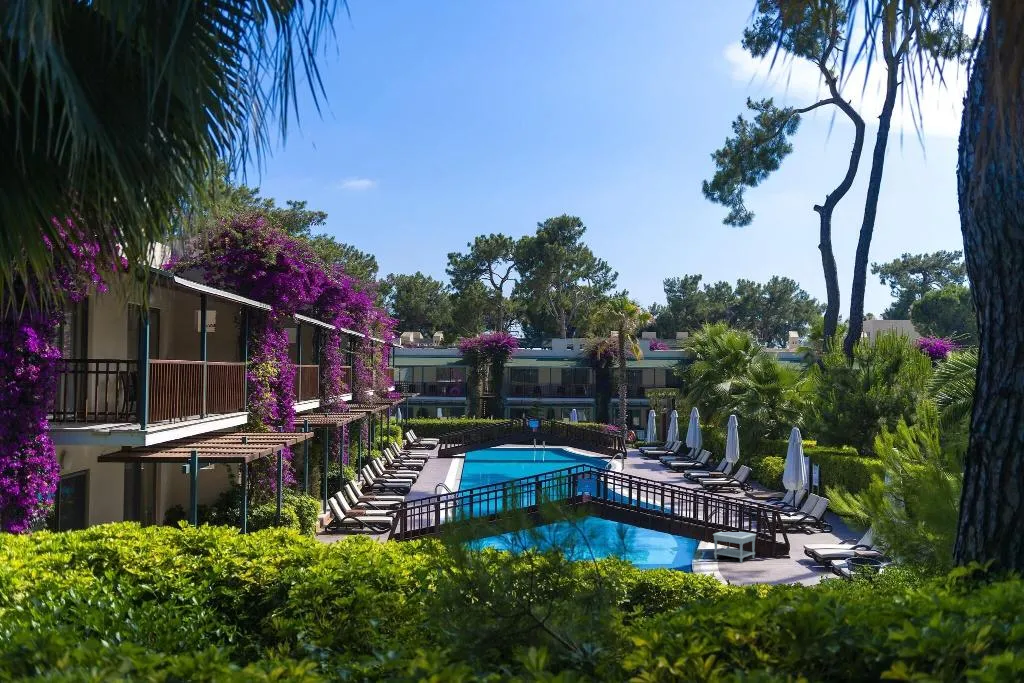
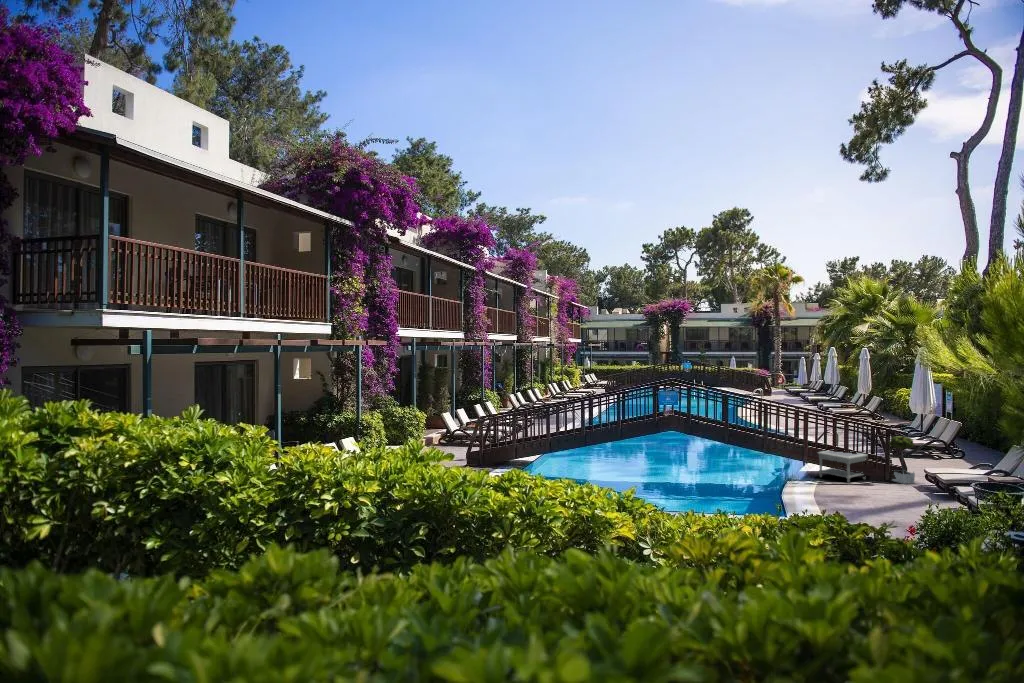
potted tree: none [775,514,796,561] -> present [889,436,915,484]

